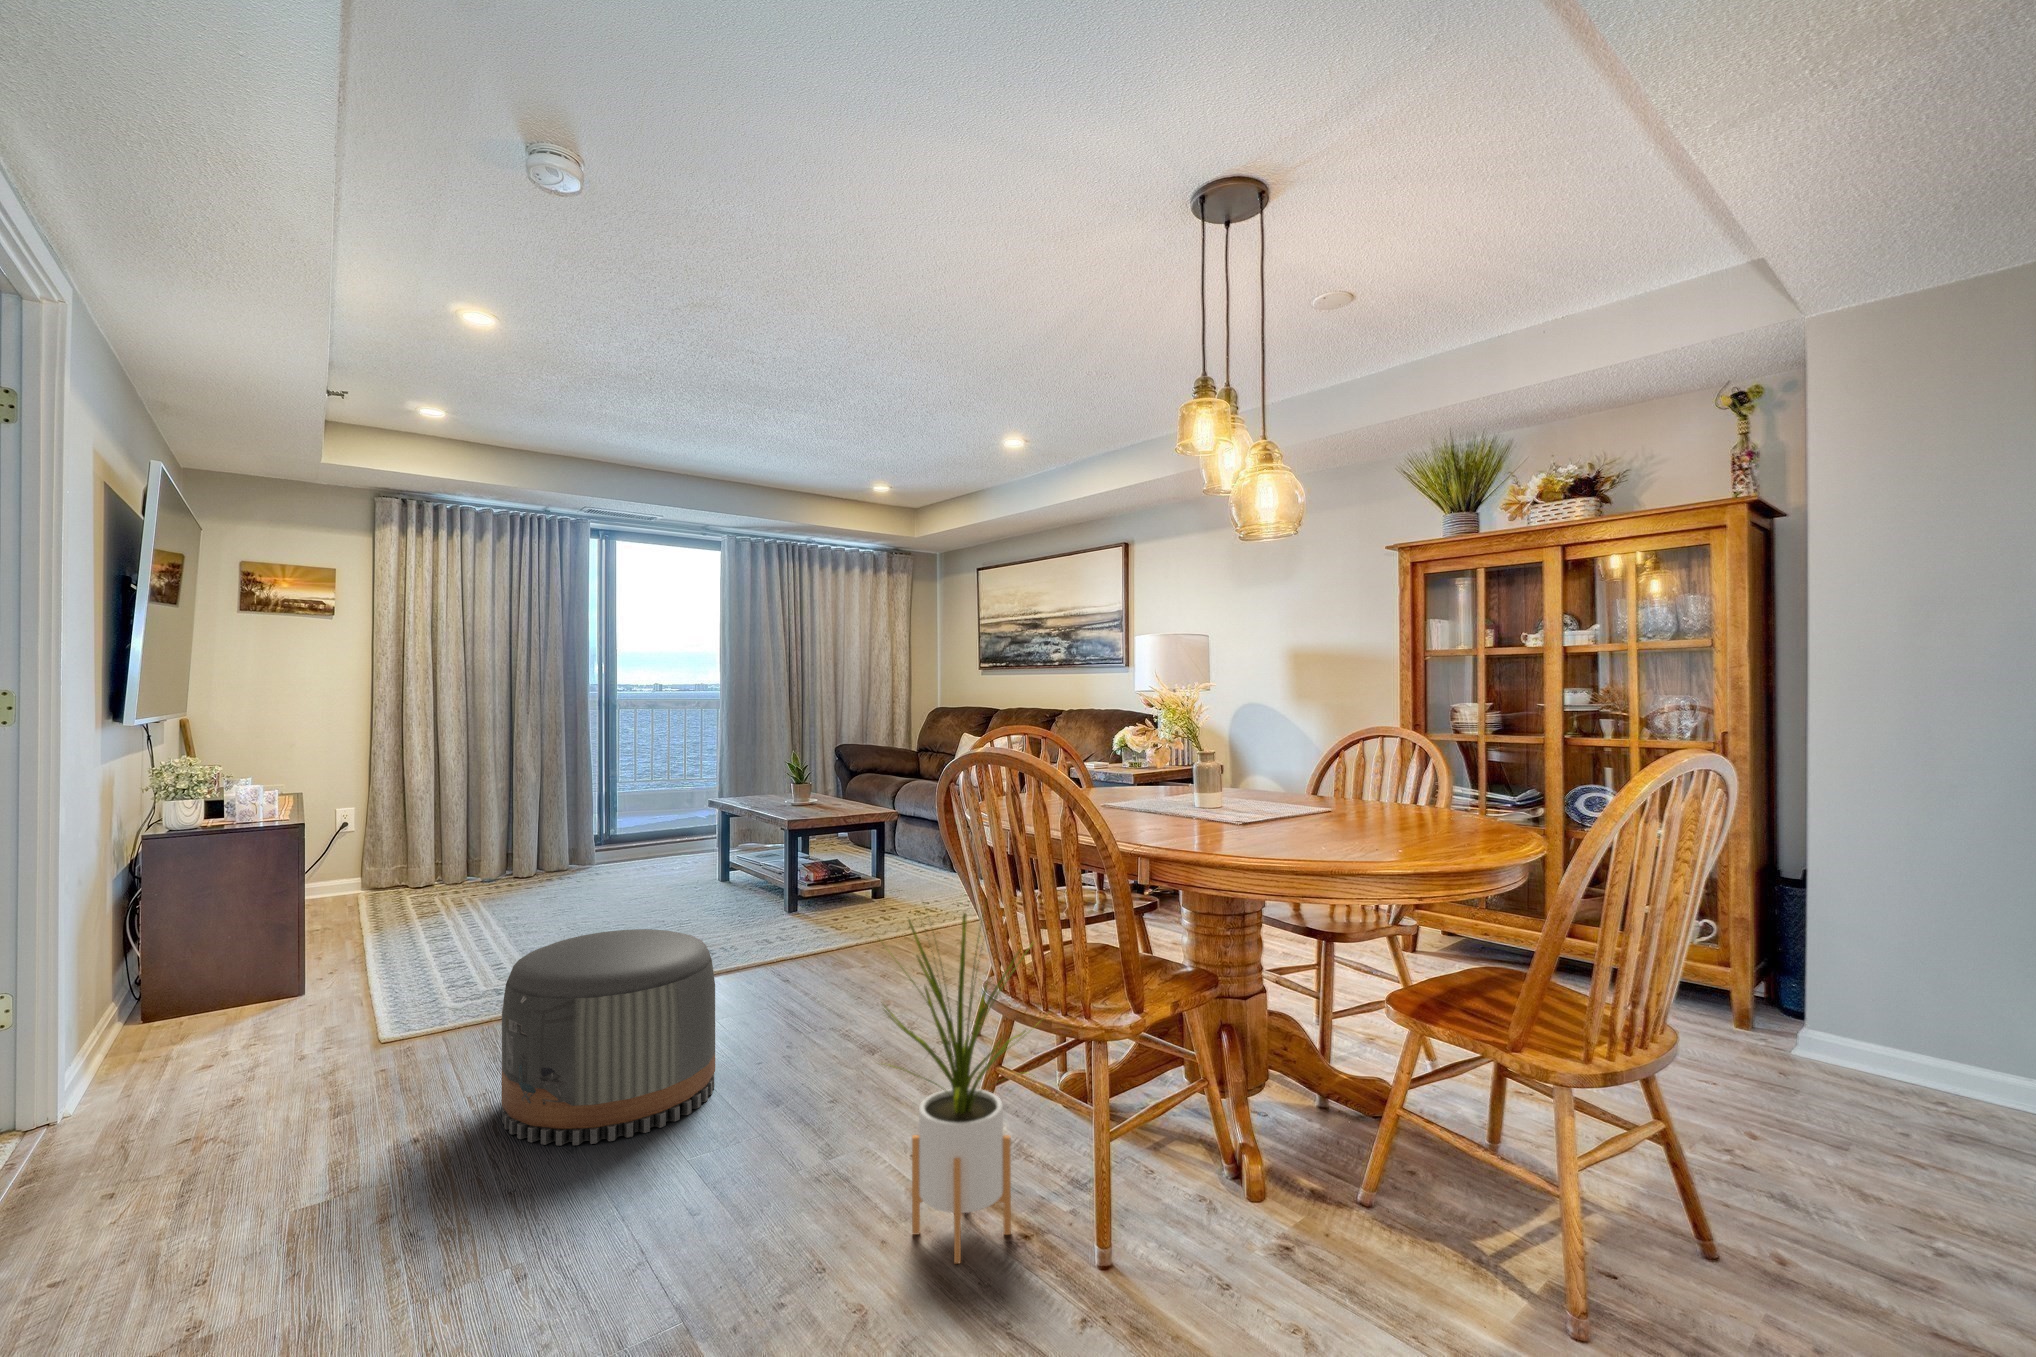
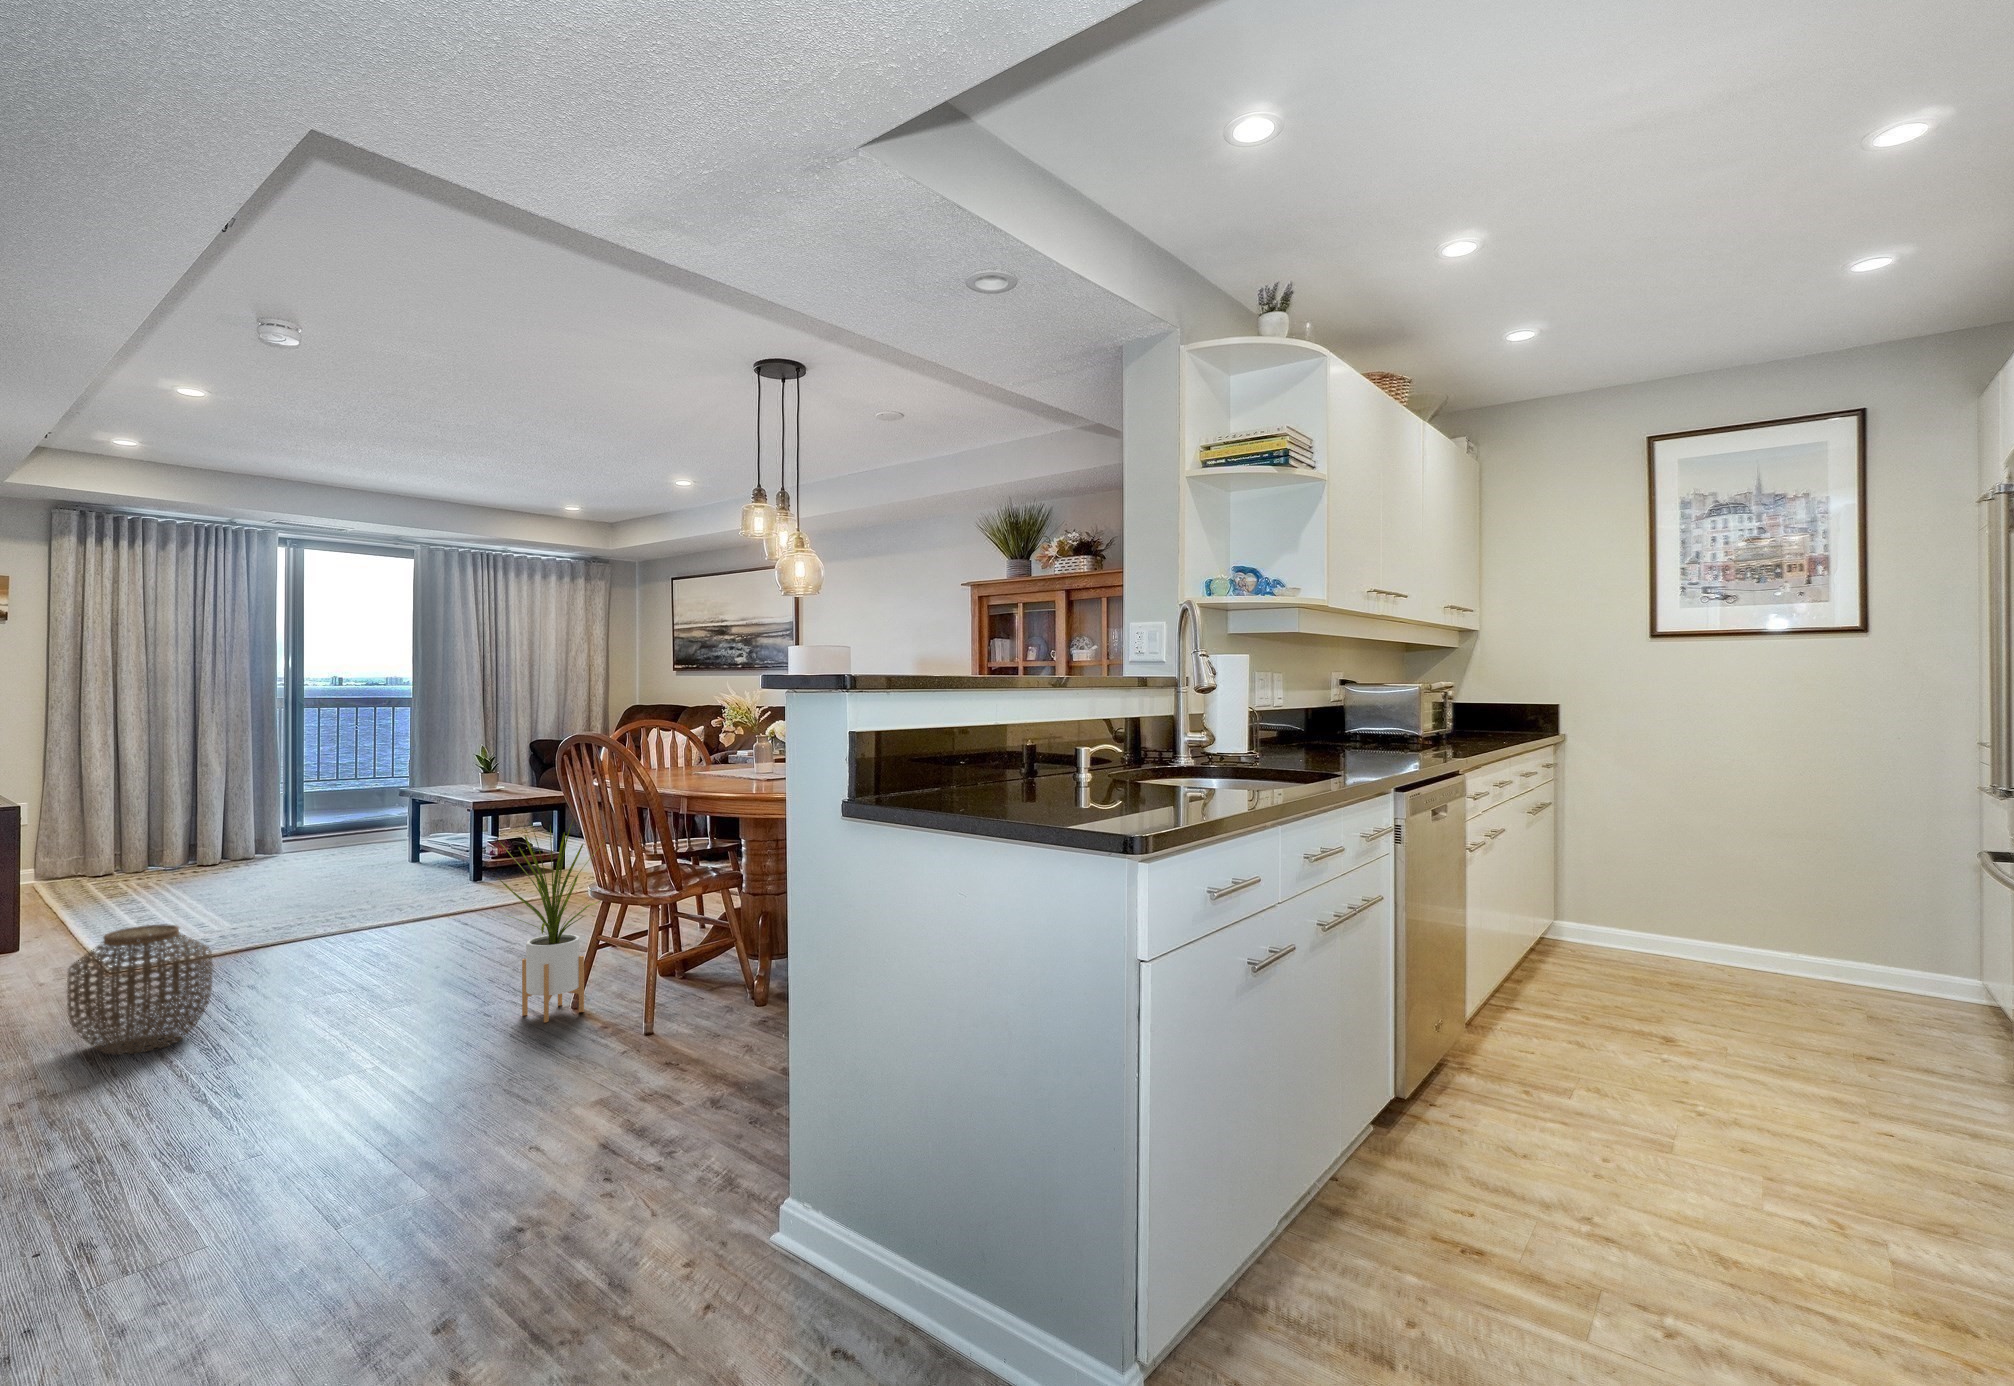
pouf: present [501,929,715,1145] -> none [236,867,399,1000]
woven basket: none [226,1049,448,1282] -> present [67,924,212,1054]

